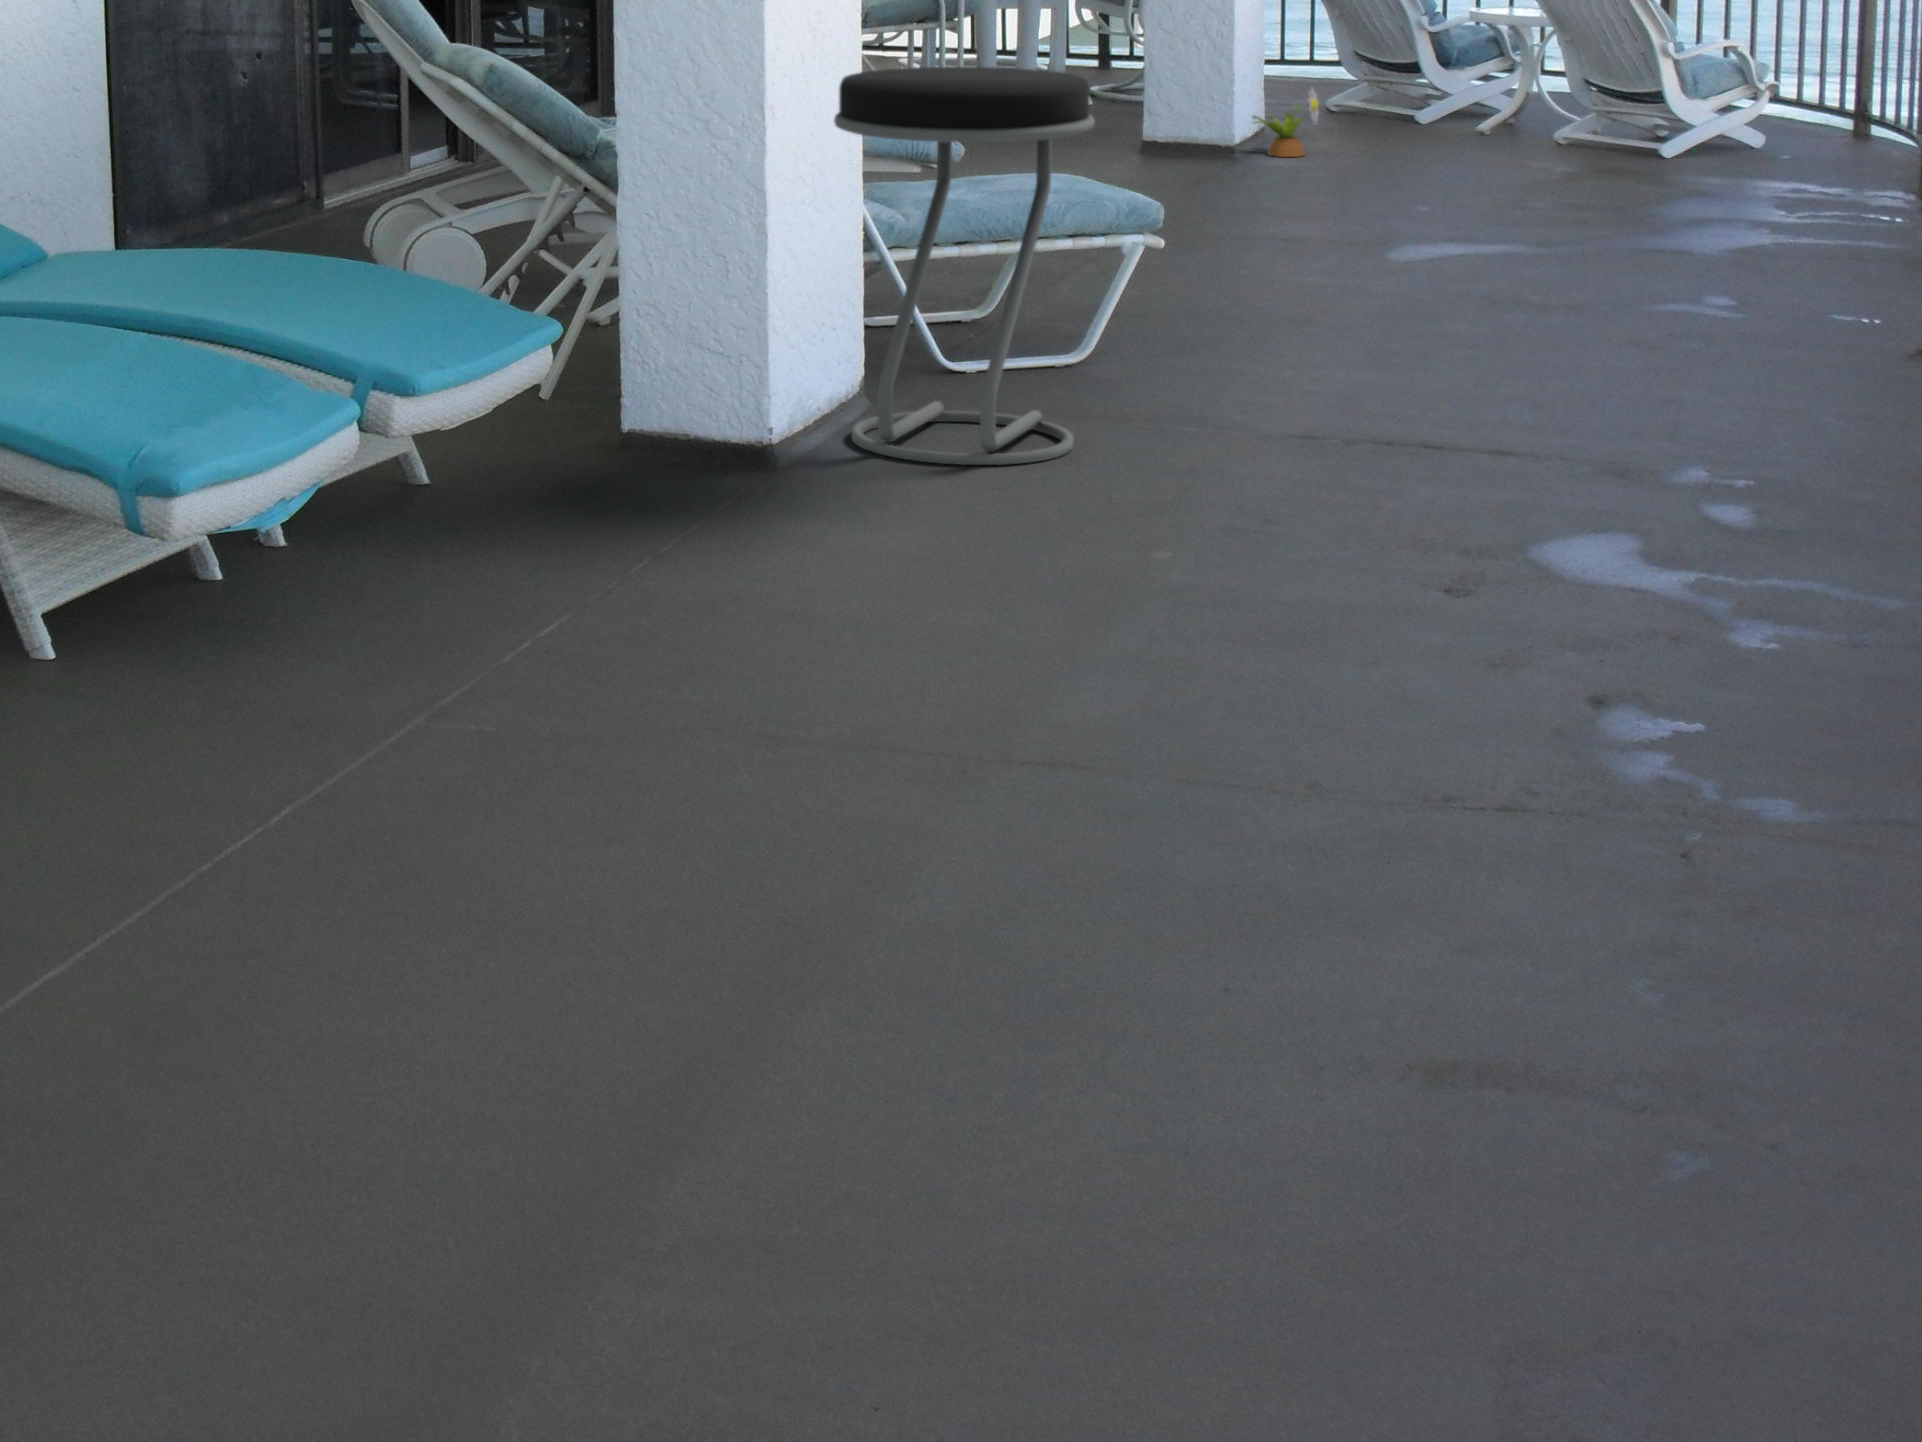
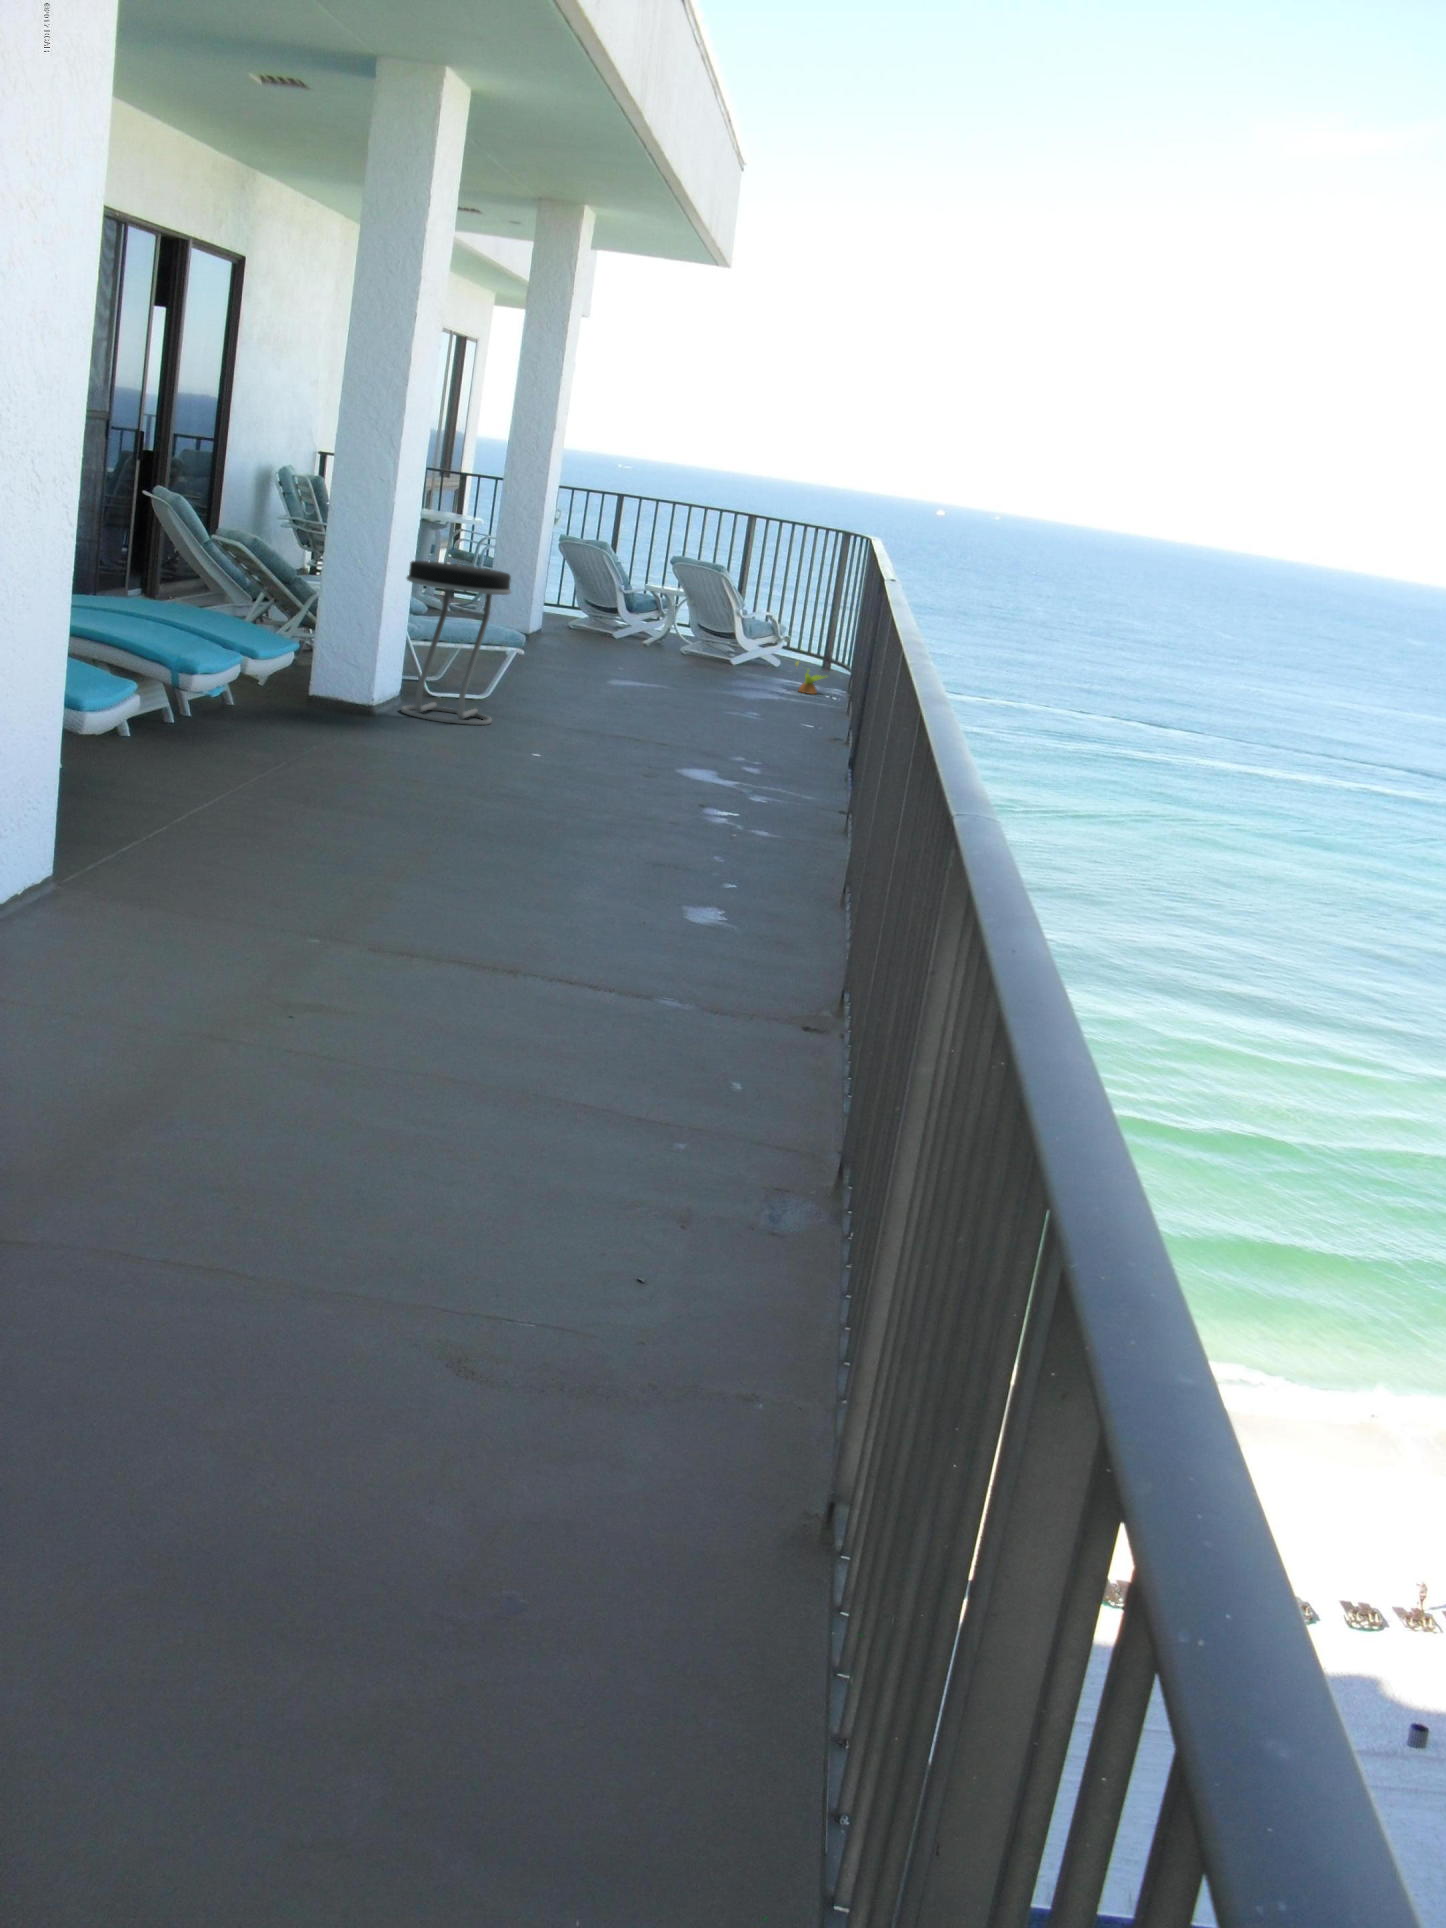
decorative plant: present [1252,88,1319,157] -> present [796,661,826,694]

